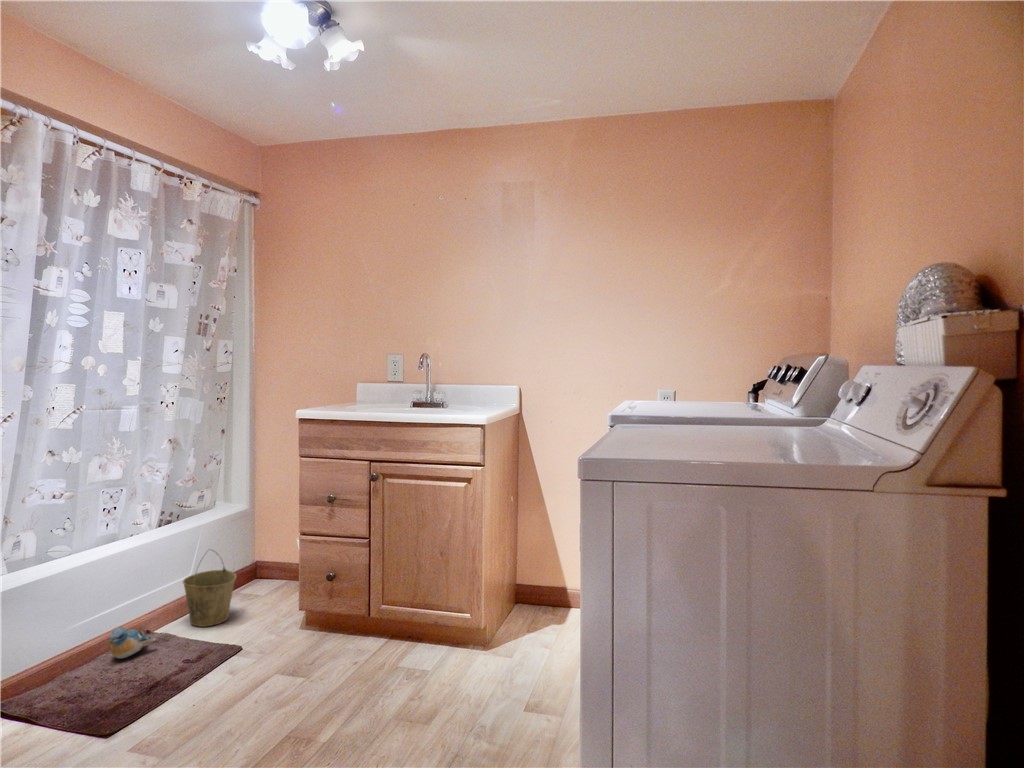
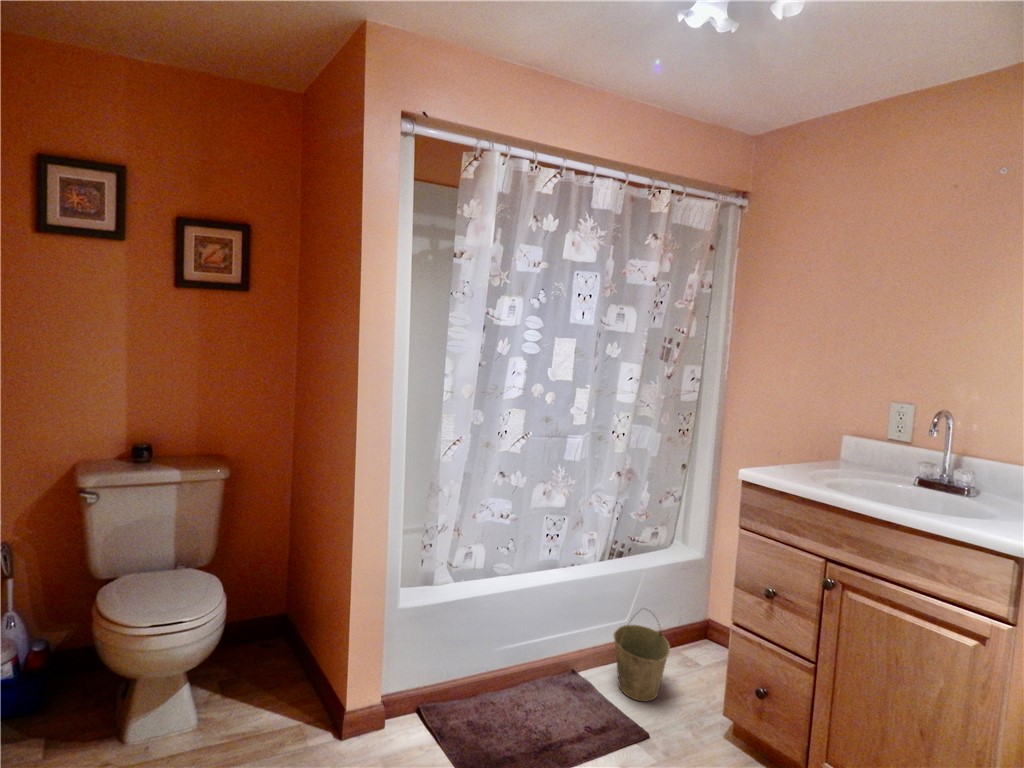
plush toy: present [109,627,156,659] -> none [527,668,573,703]

